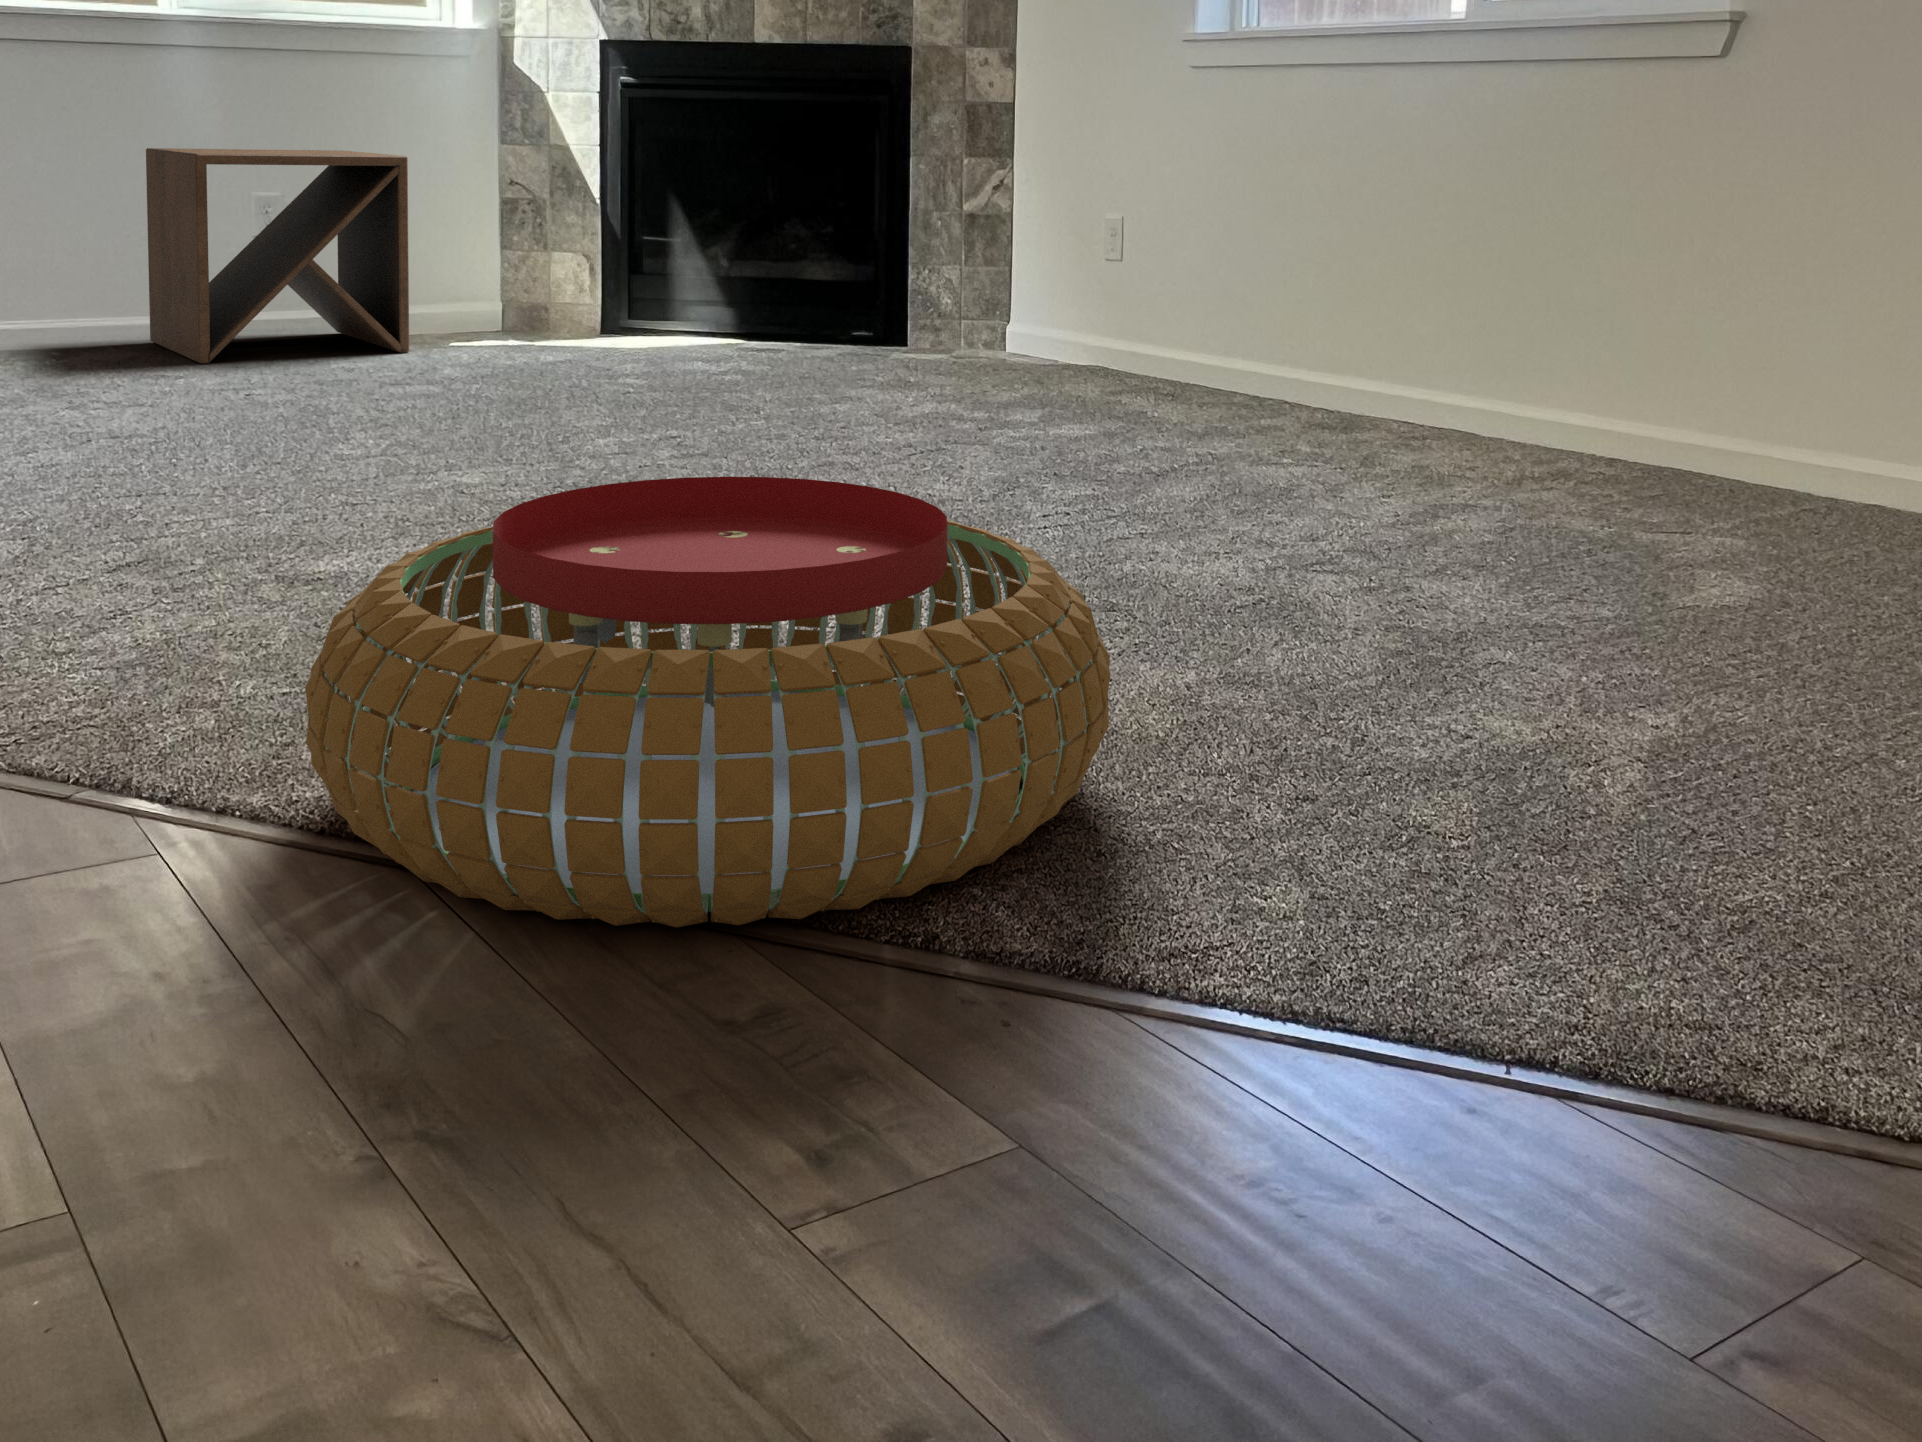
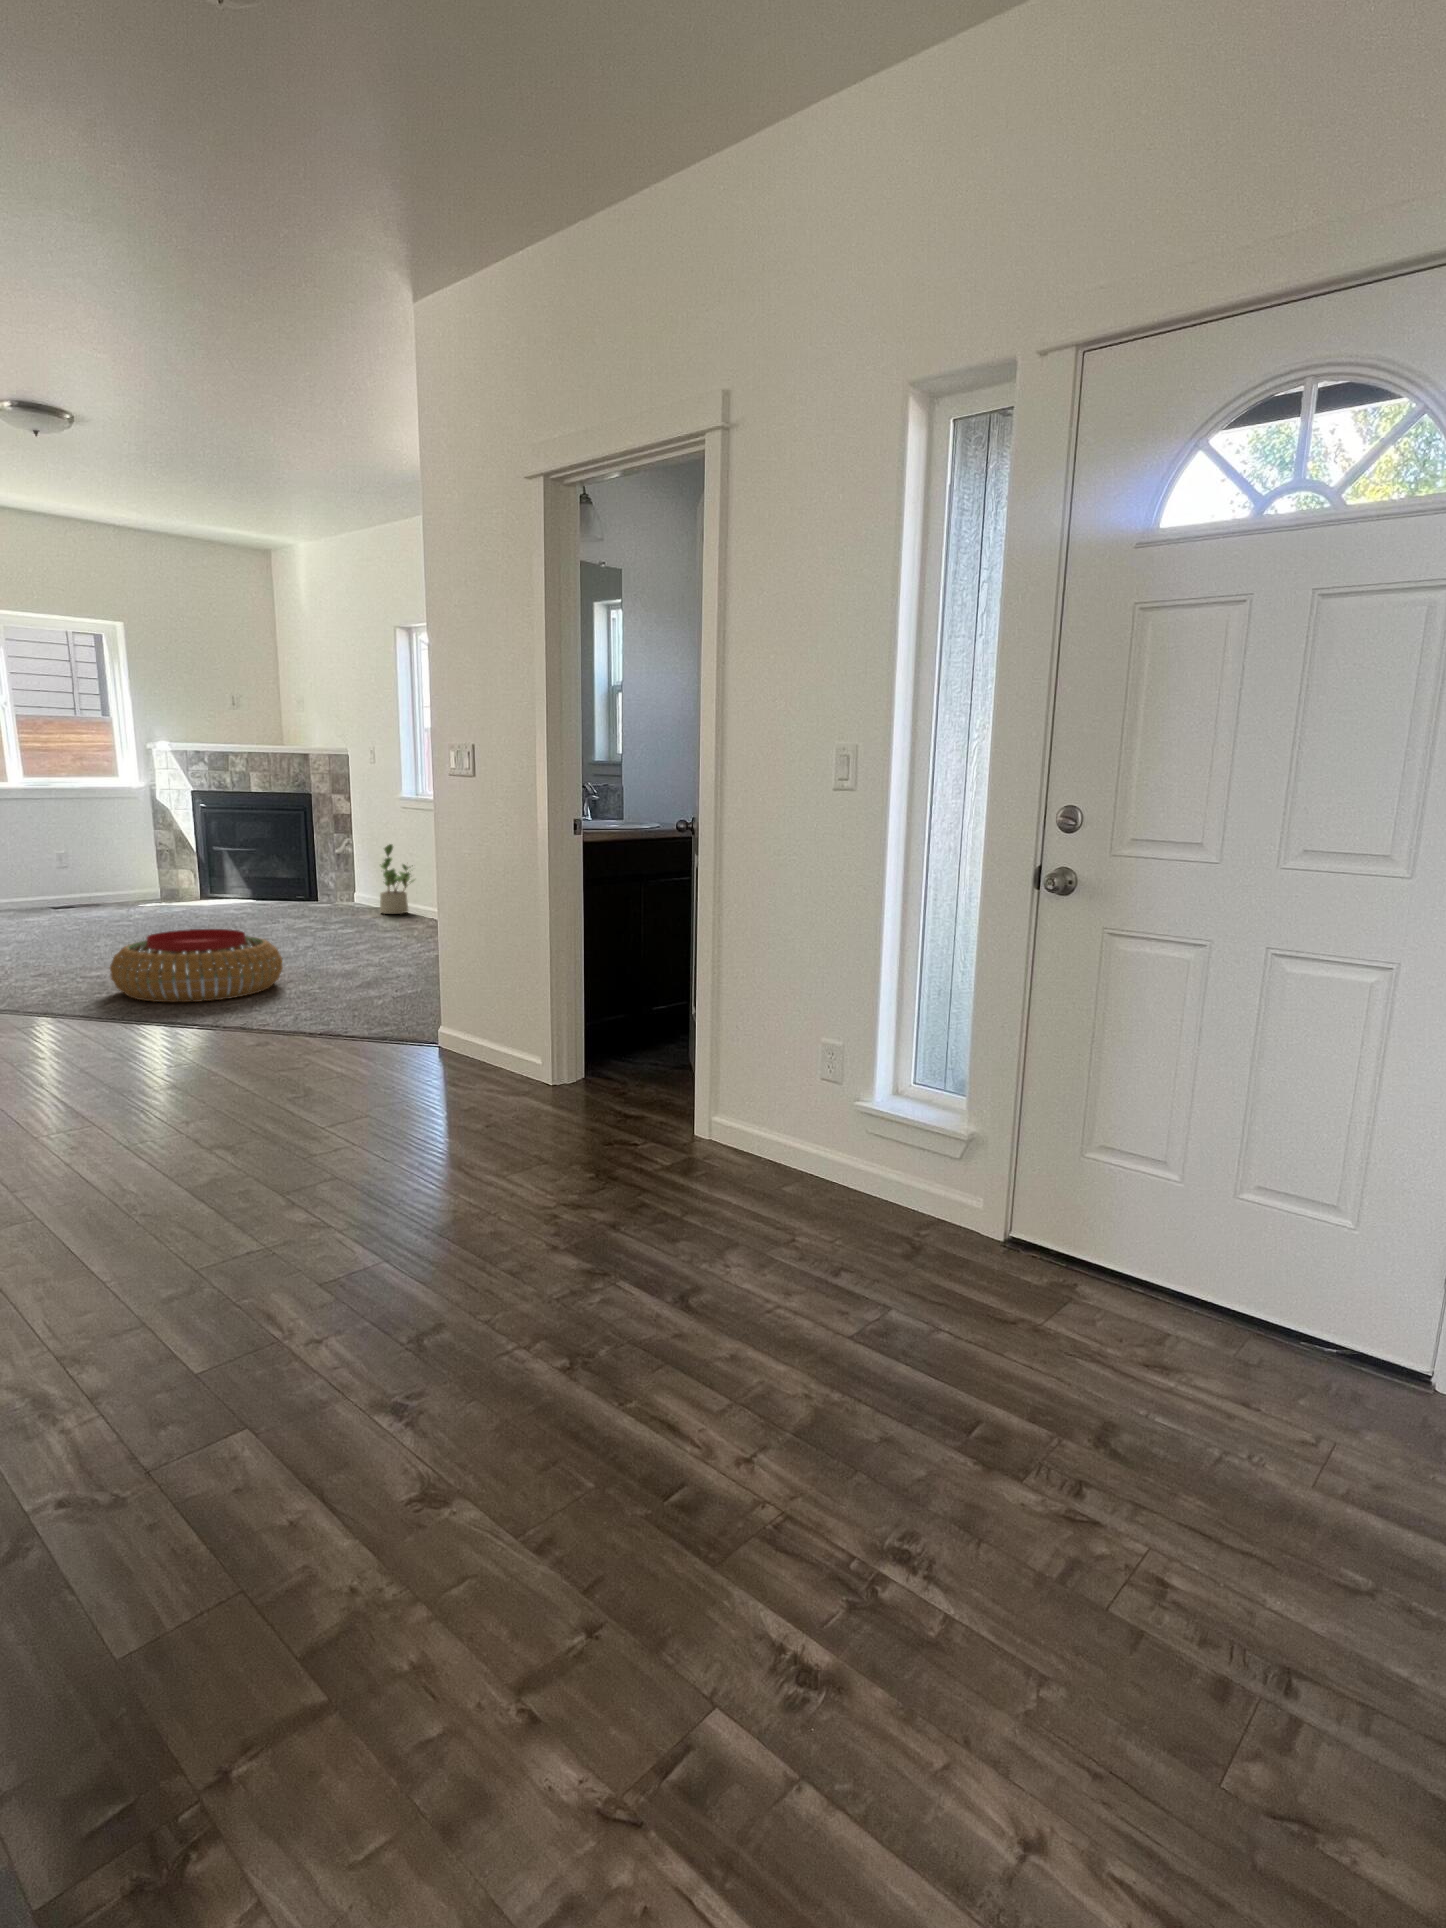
side table: present [146,148,409,364] -> none [12,834,124,913]
potted plant: none [1122,177,1238,393] -> present [380,844,414,914]

